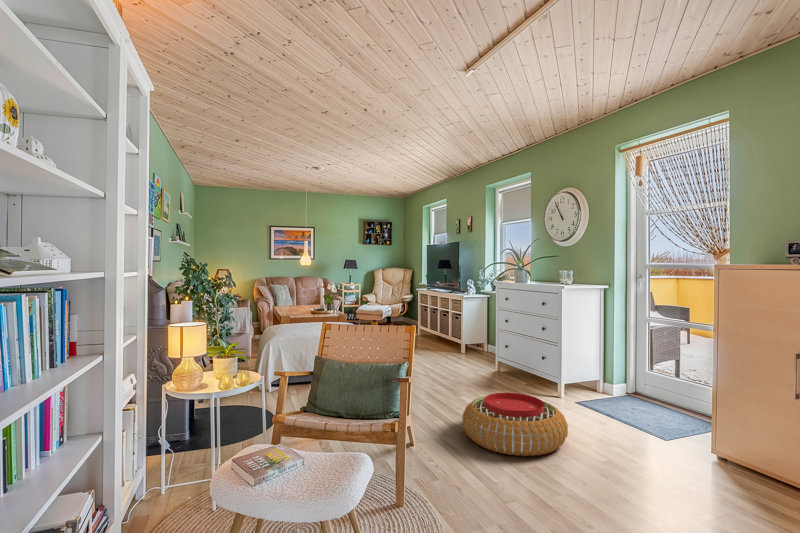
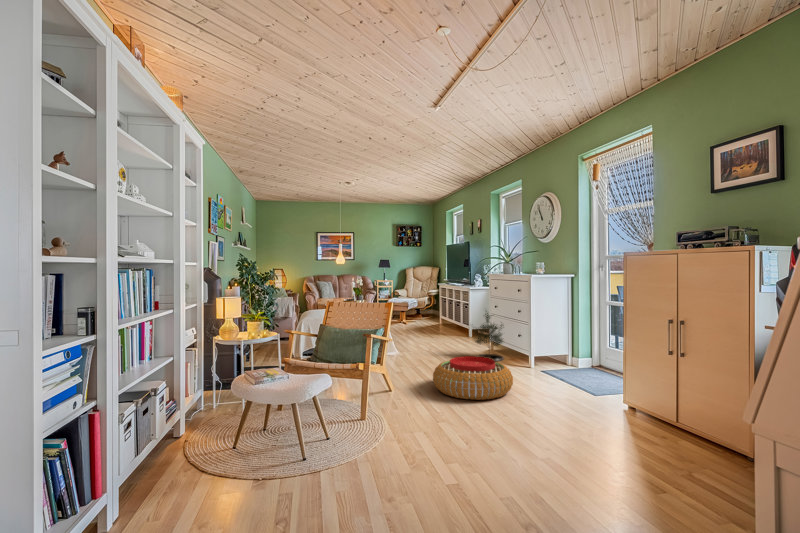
potted tree: none [480,324,525,390] -> present [473,311,504,361]

